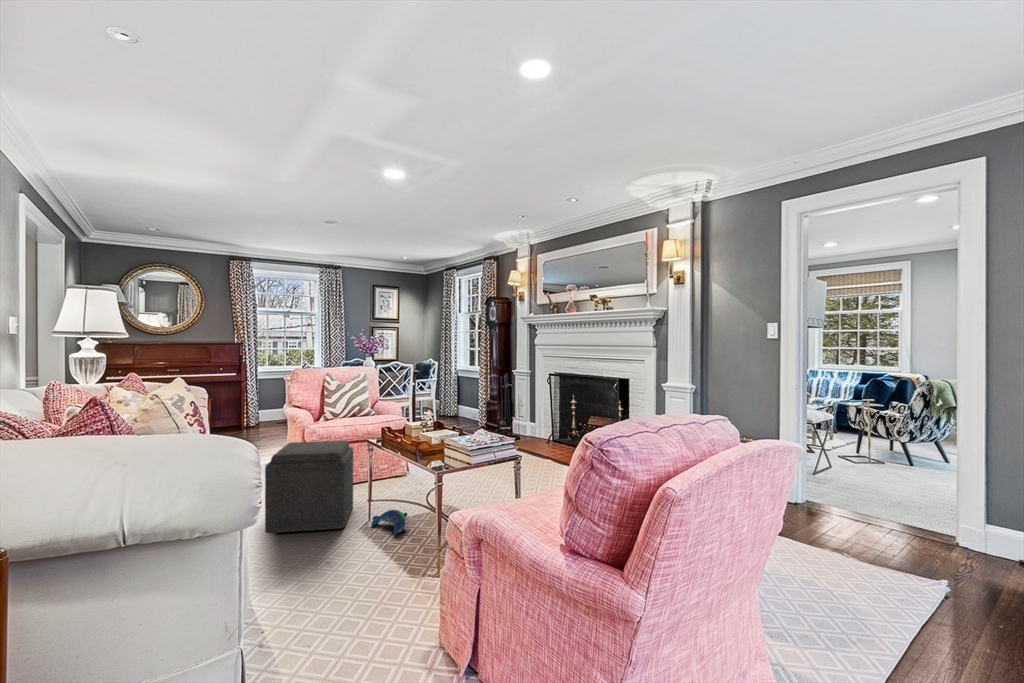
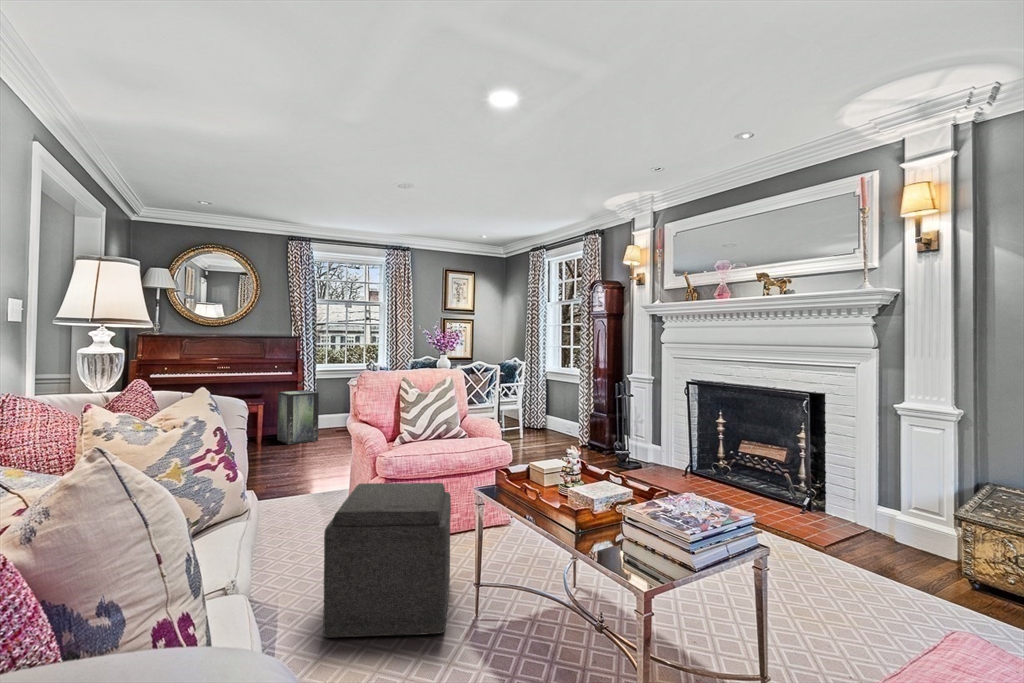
storage box: none [224,388,260,434] -> present [277,390,319,445]
plush toy: present [371,510,407,535] -> none [485,604,544,658]

